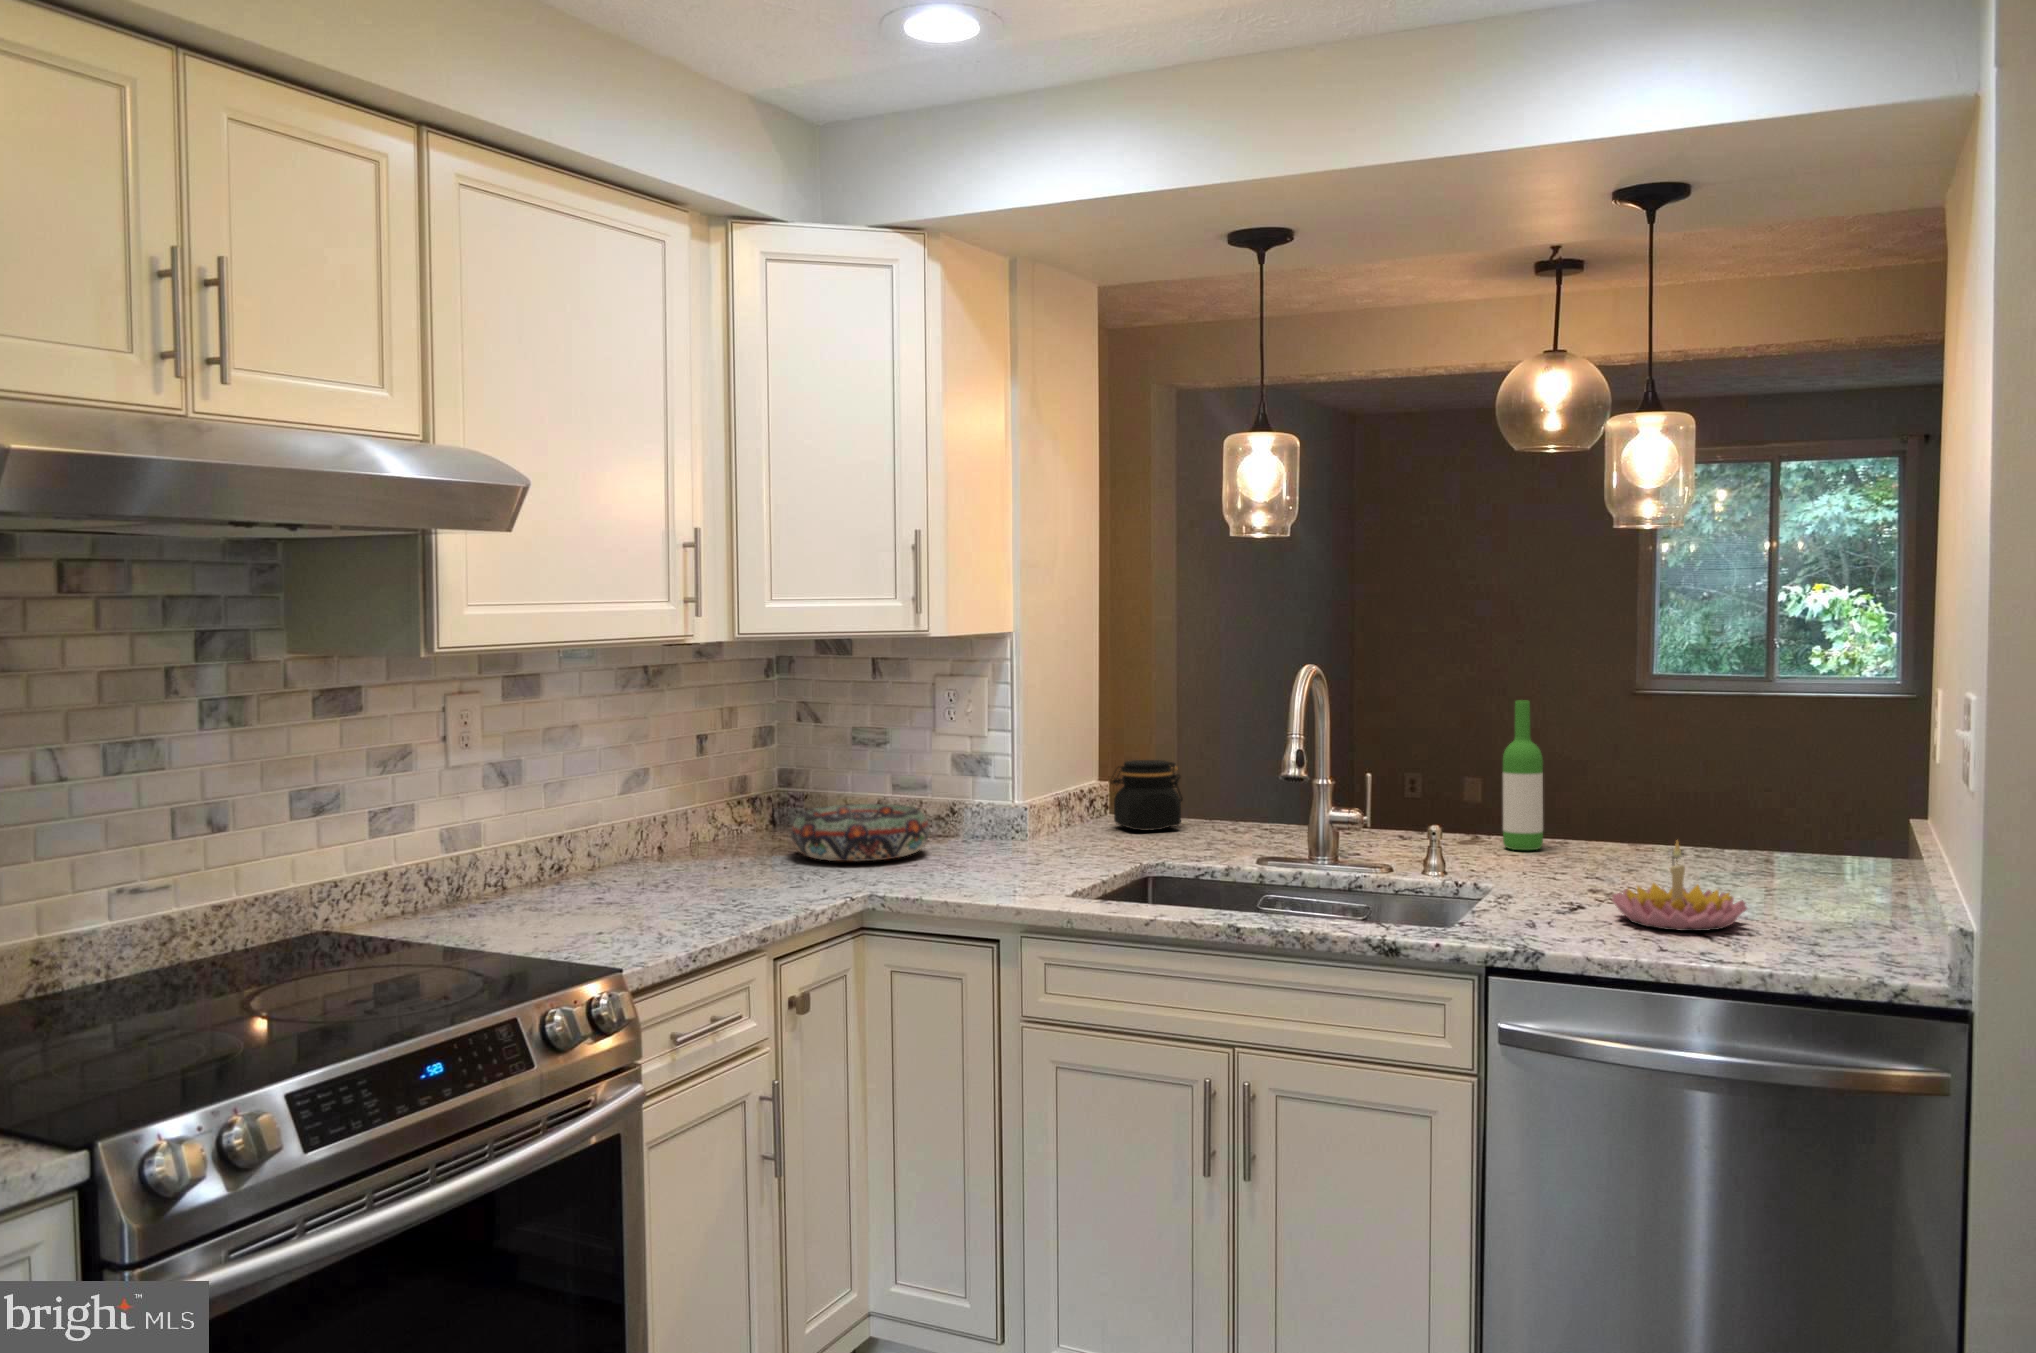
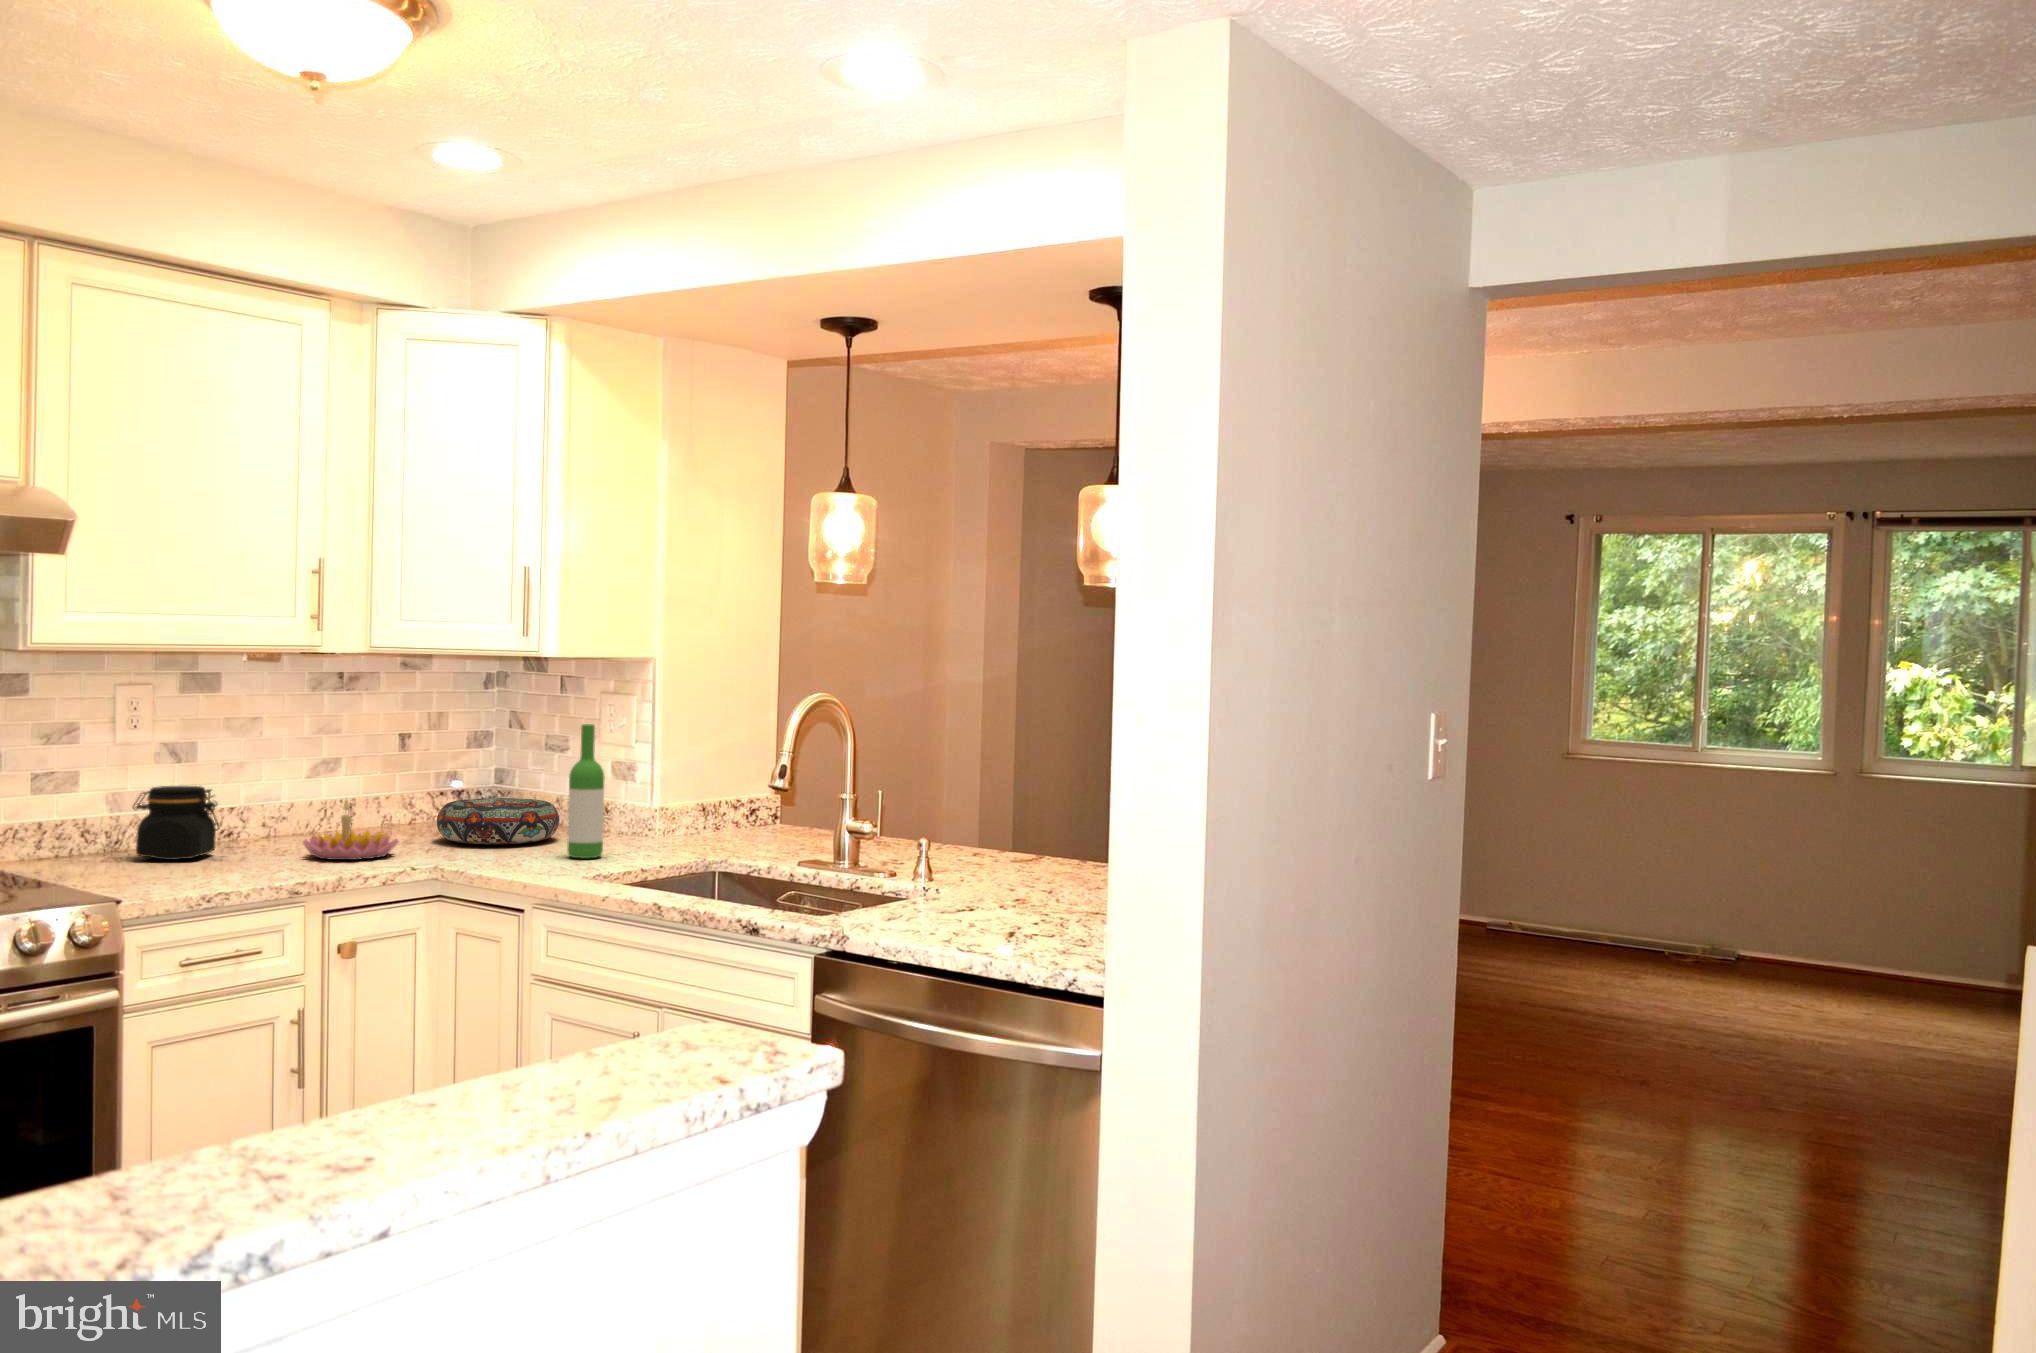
wine bottle: present [1503,700,1543,850] -> present [568,724,604,858]
jar: present [1111,760,1183,830] -> present [133,786,220,860]
candle holder: present [1612,842,1747,931] -> present [303,799,398,860]

